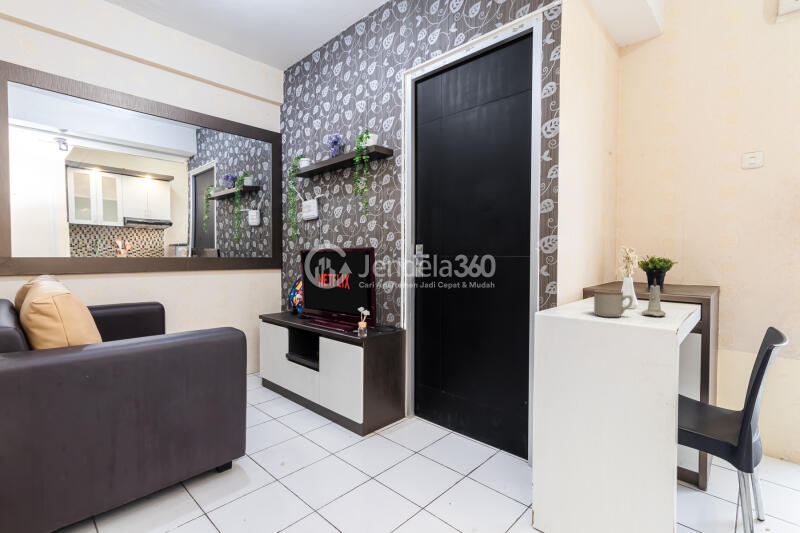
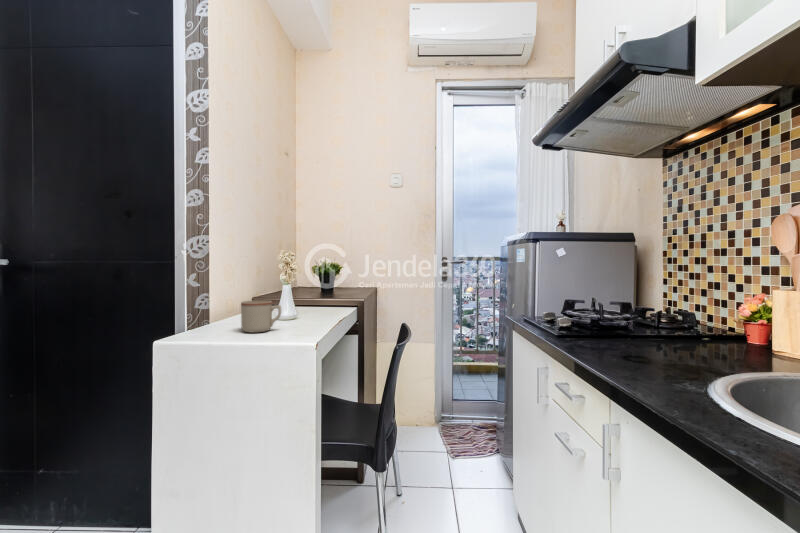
candle: present [642,279,666,316] -> none [294,284,316,325]

